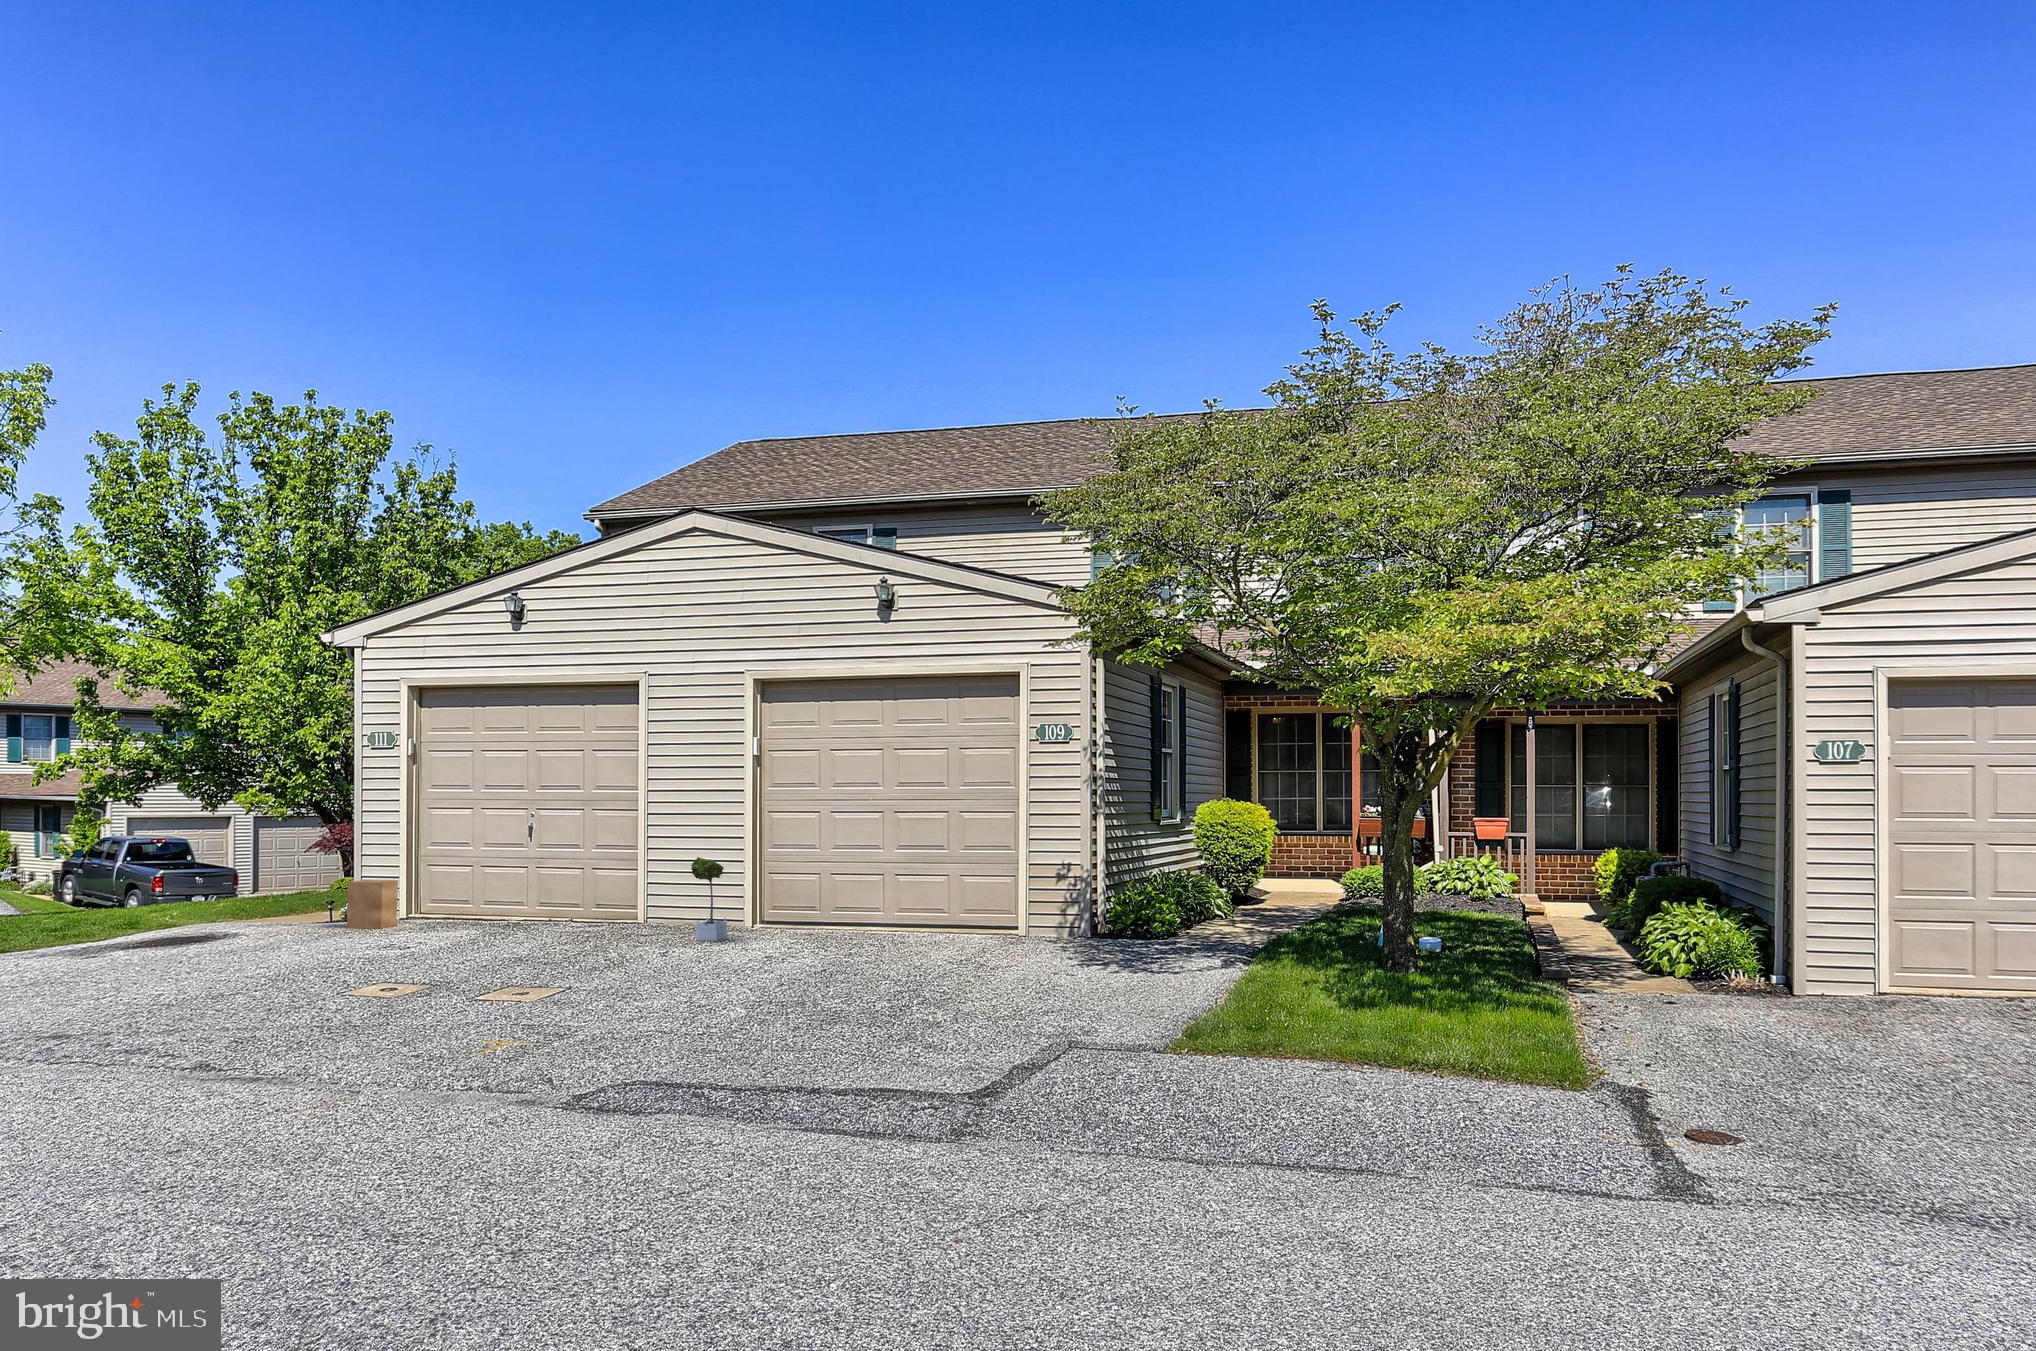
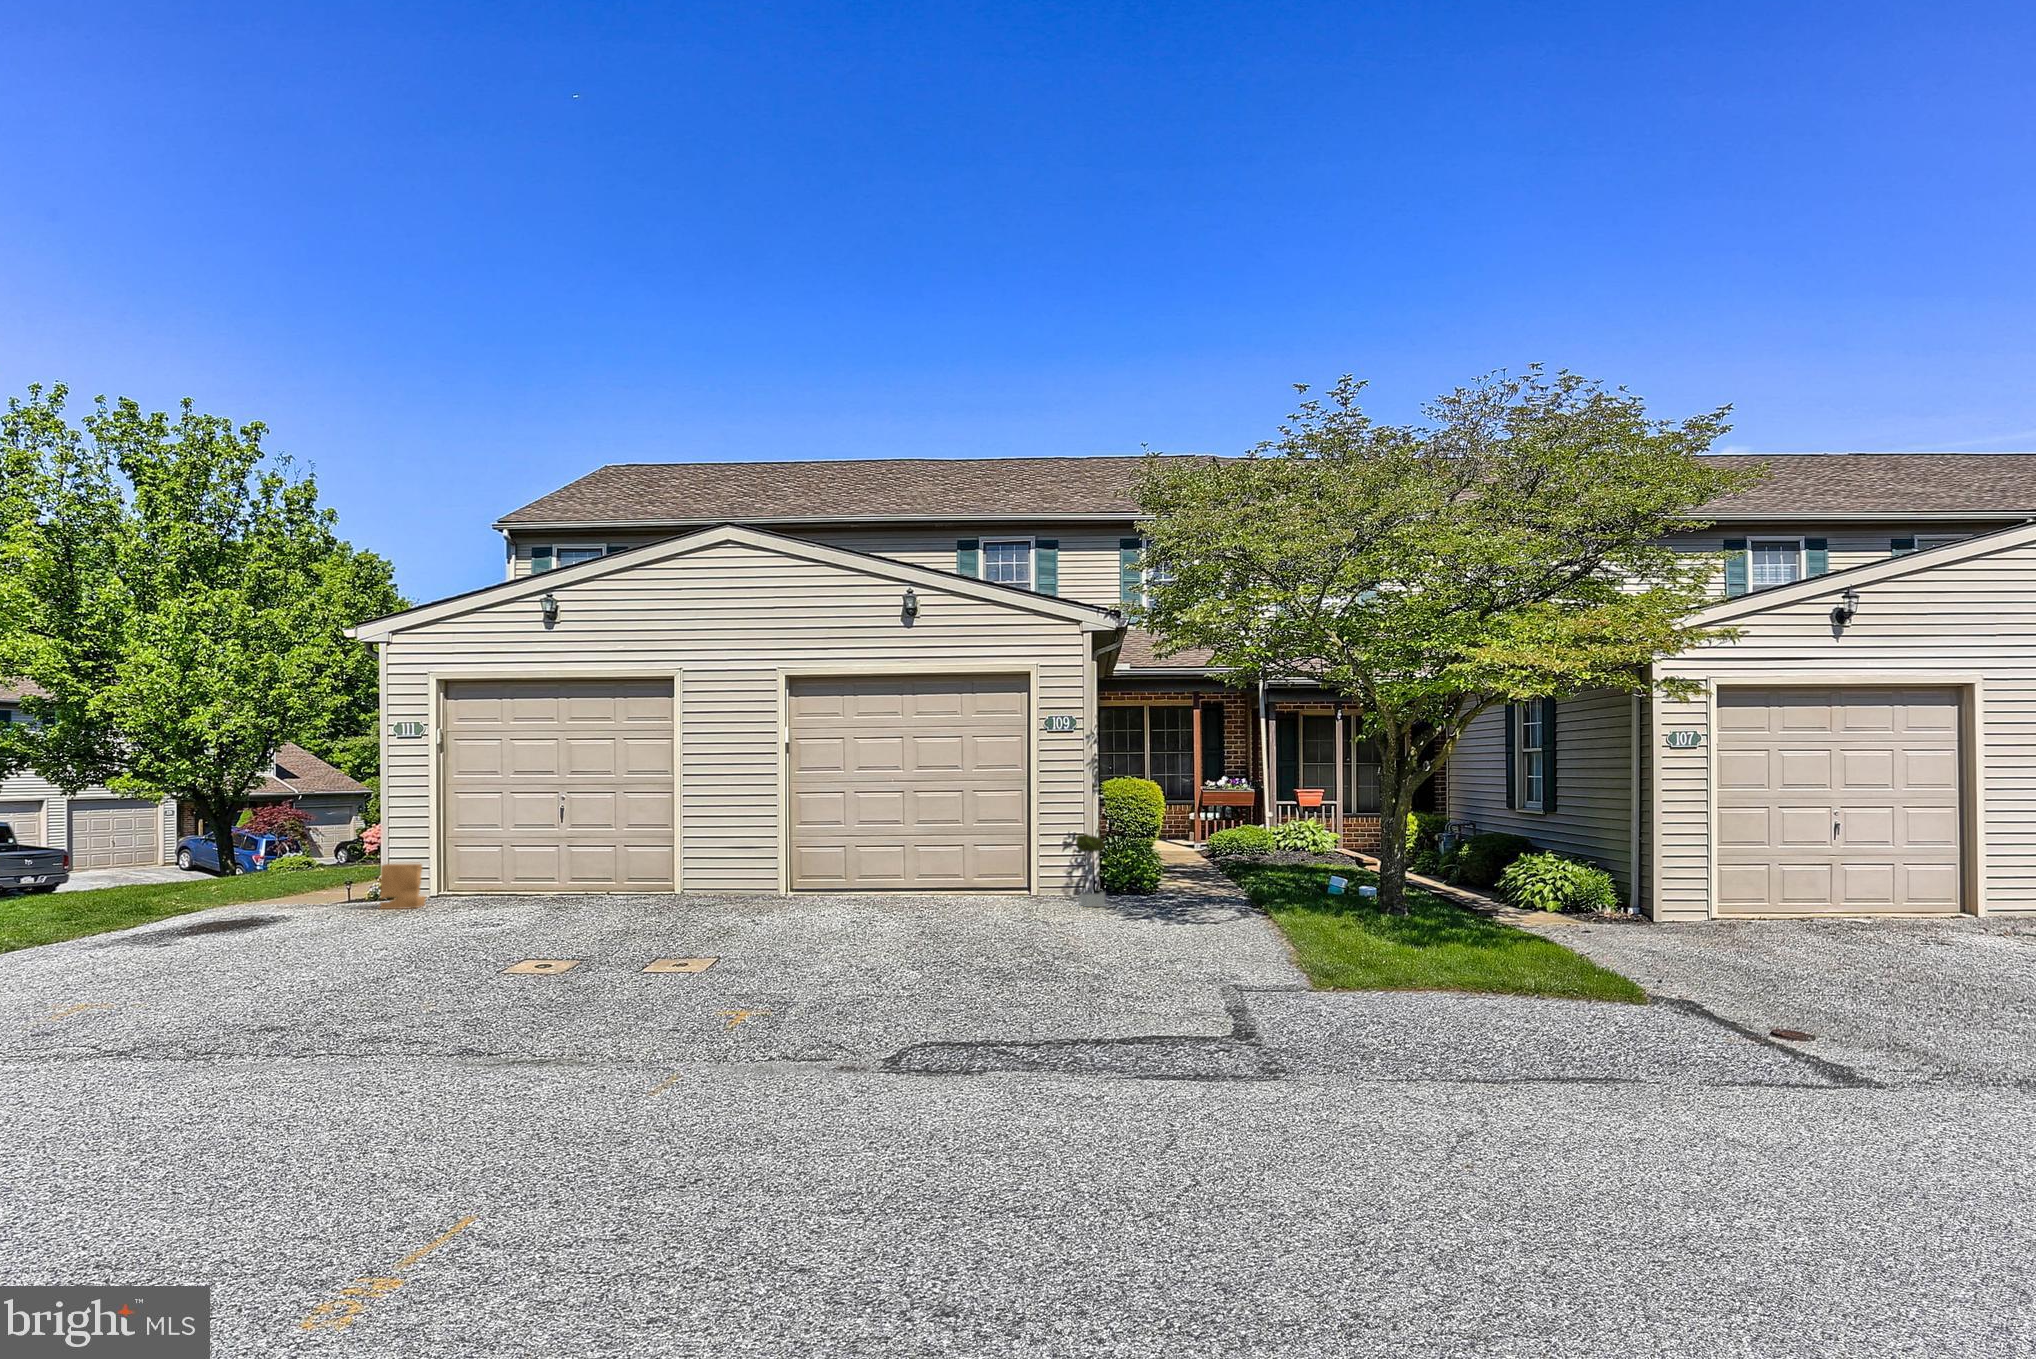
potted tree: present [691,857,727,941] -> present [1076,834,1105,907]

